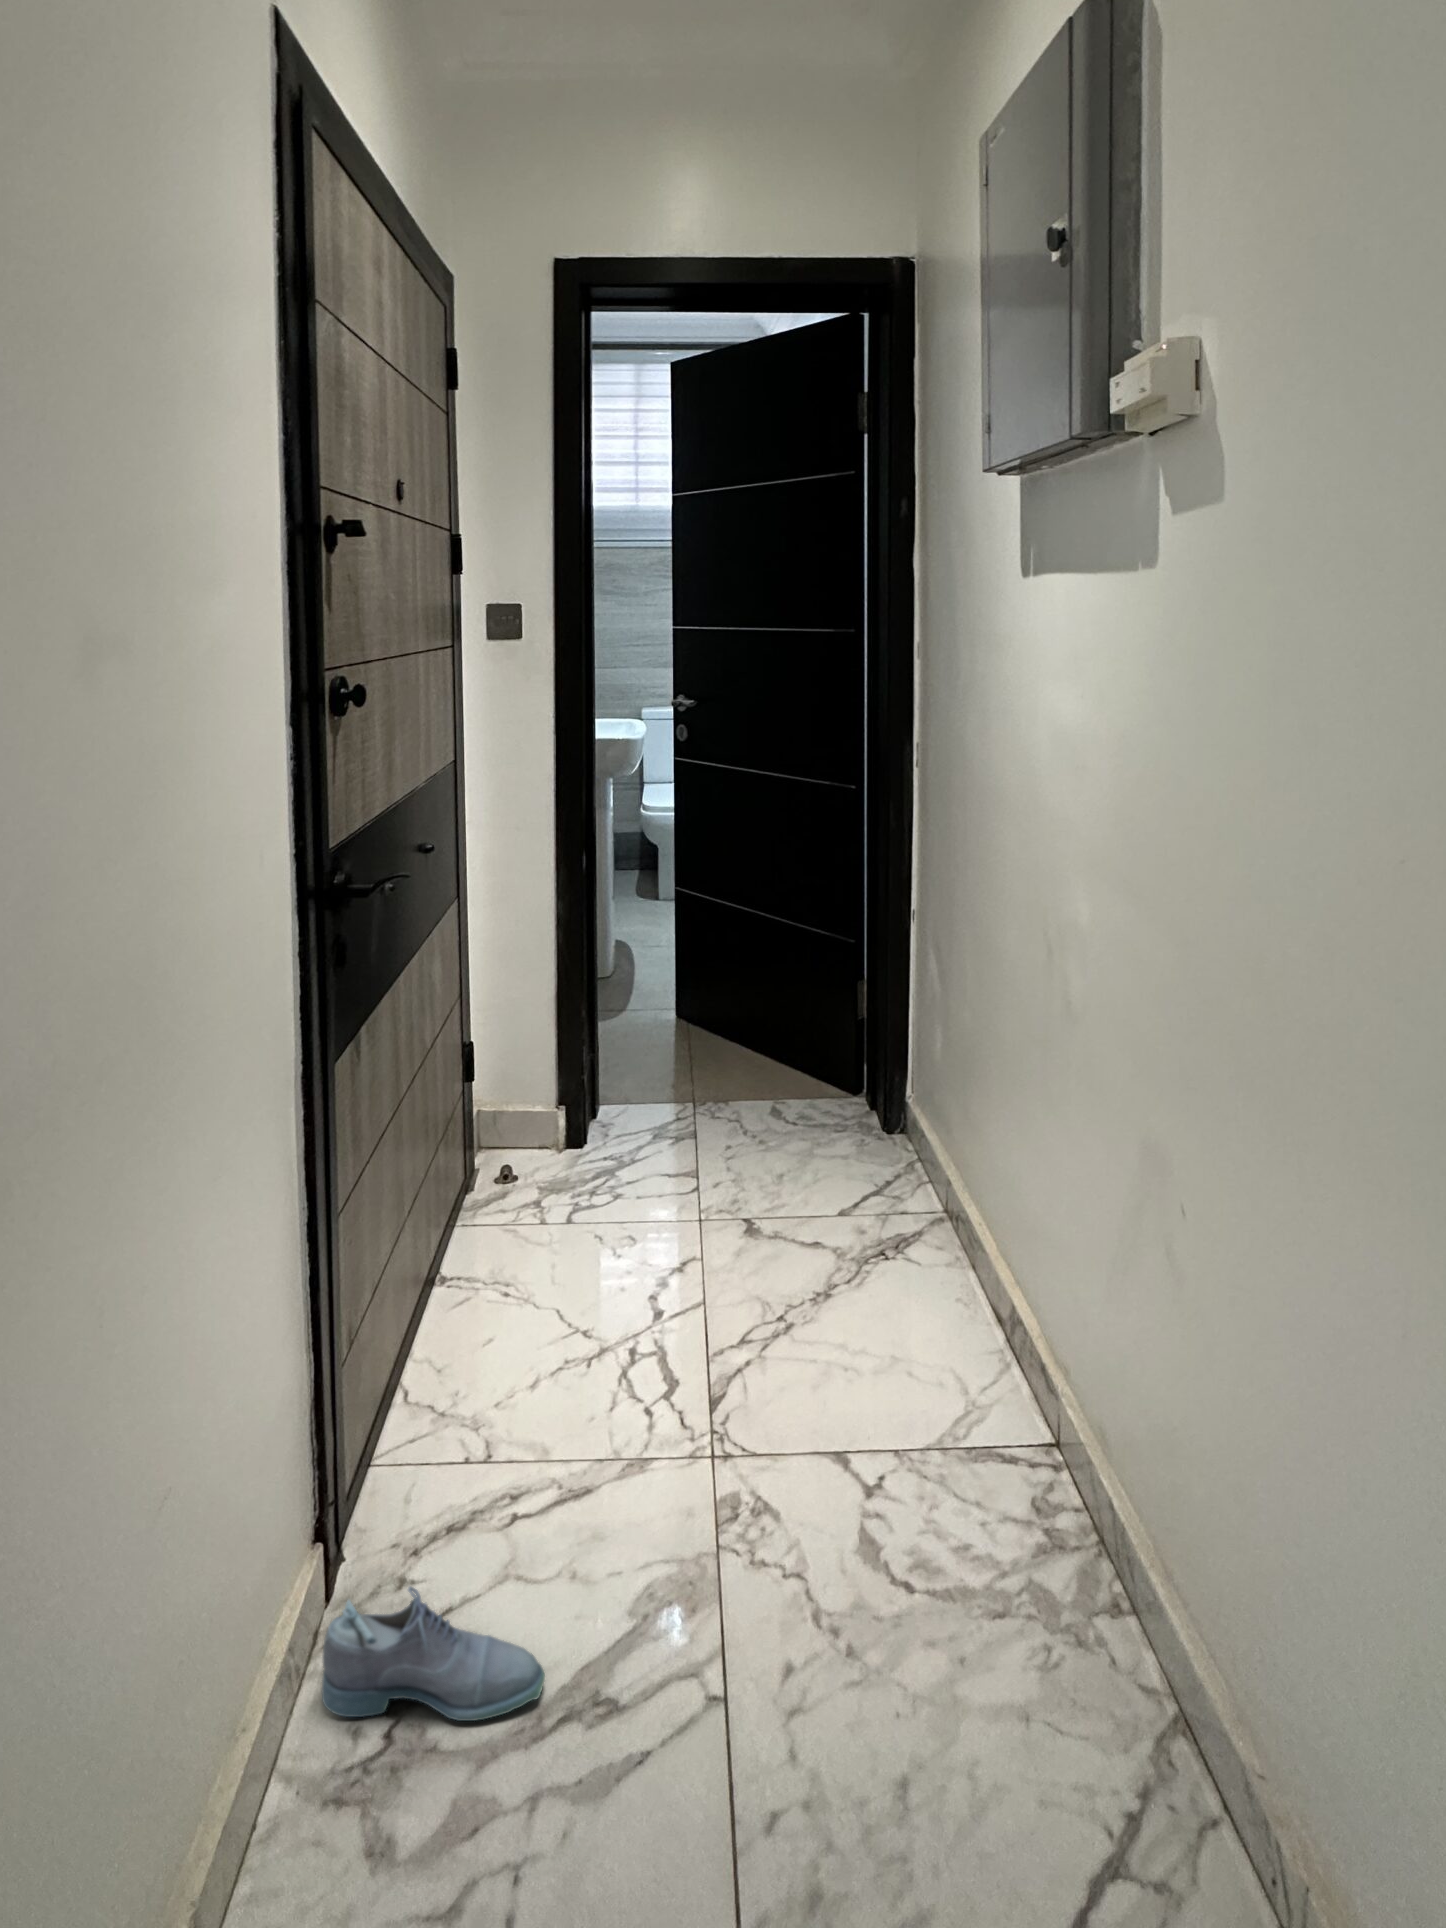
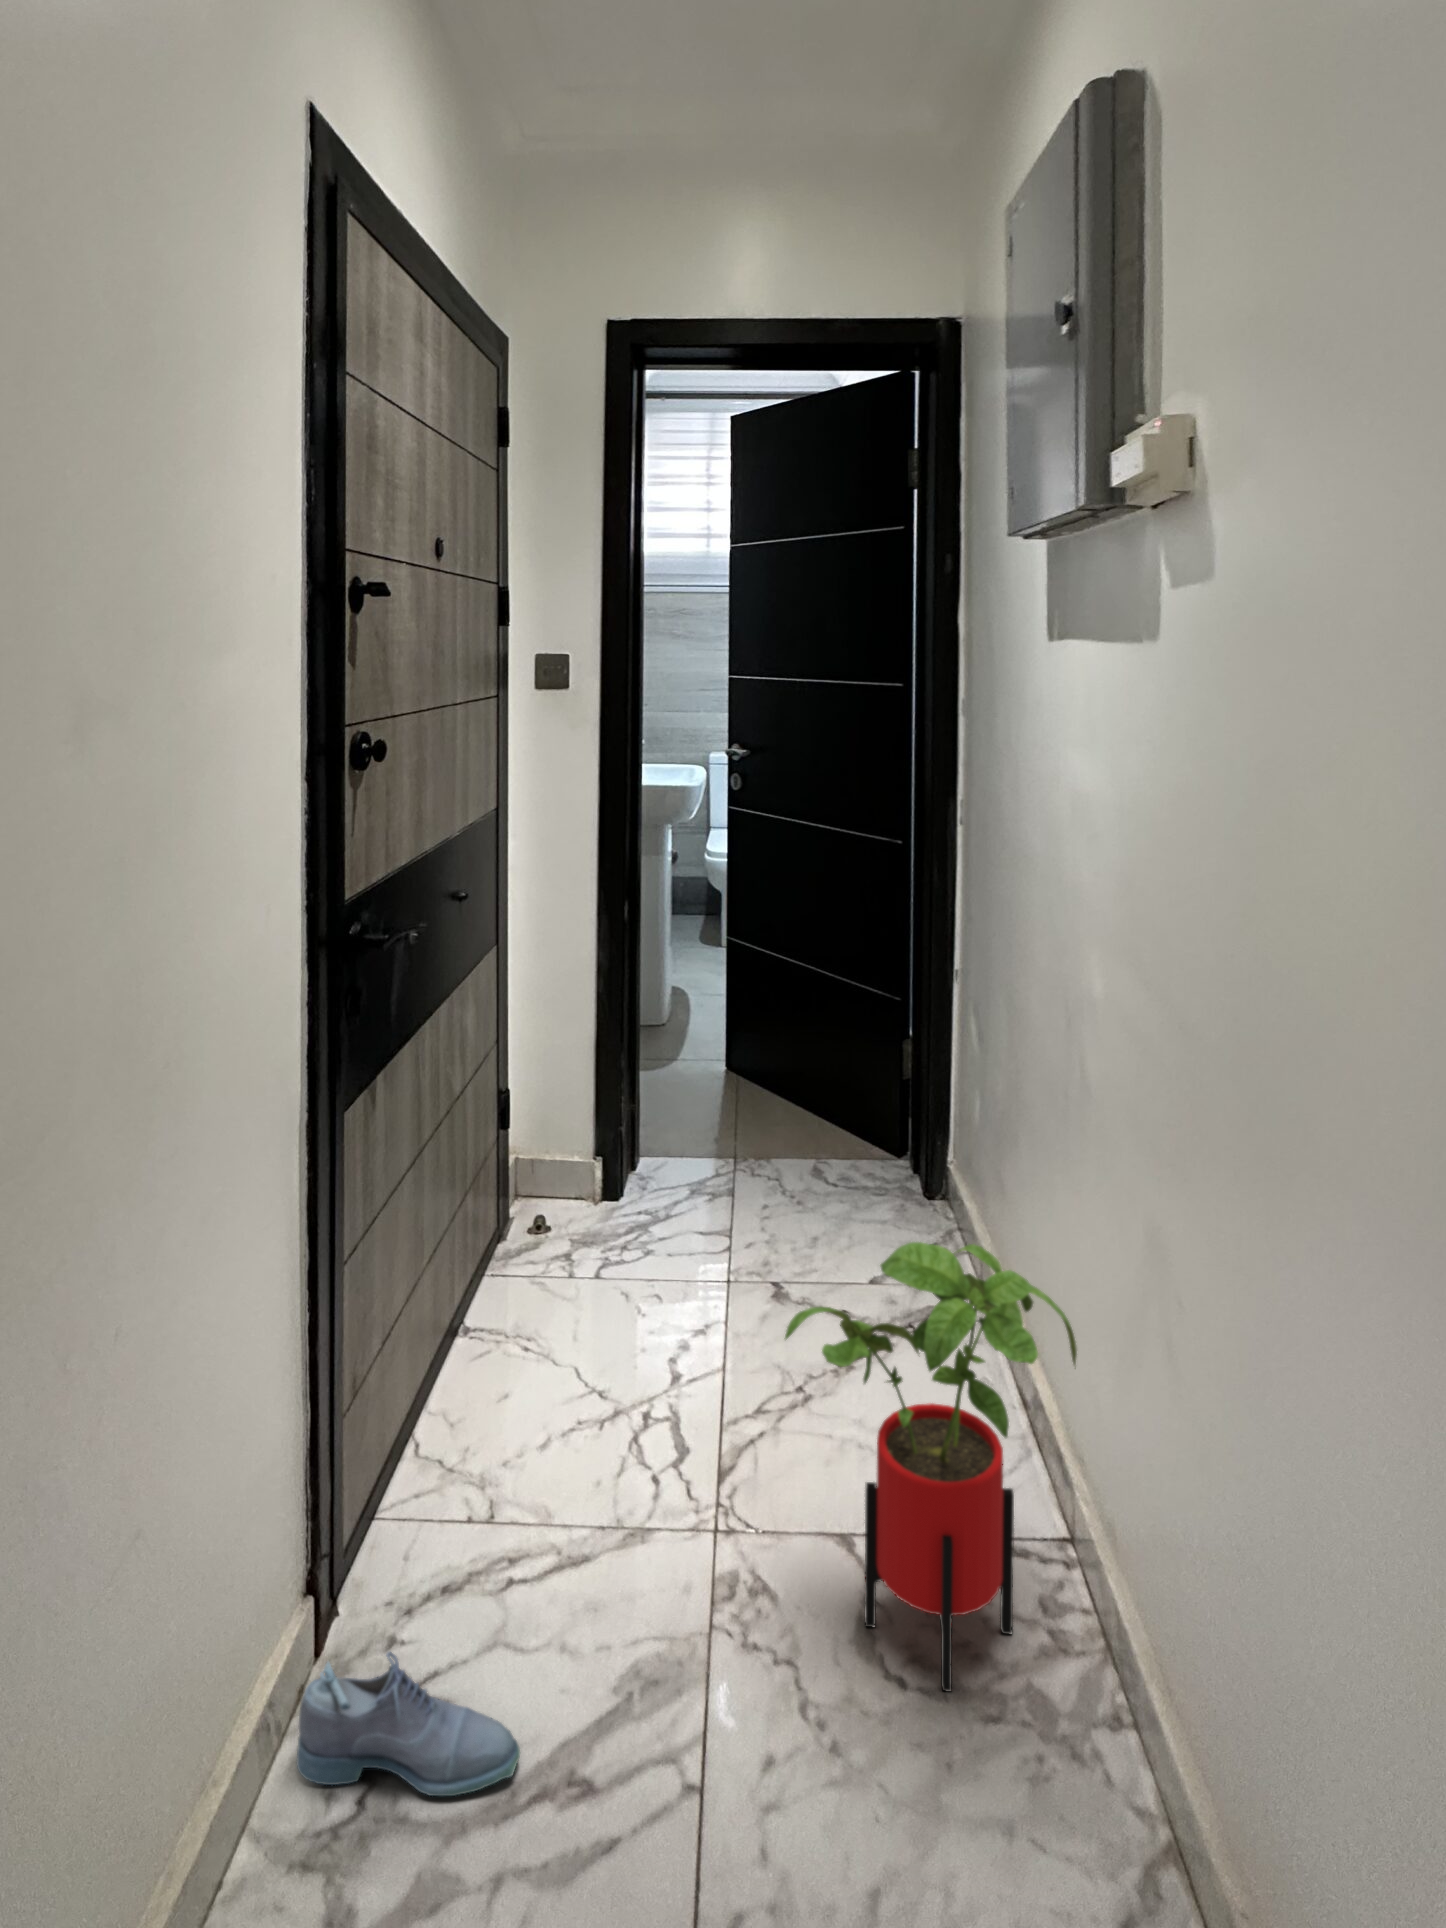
house plant: none [786,1166,1070,1594] -> present [784,1242,1077,1691]

